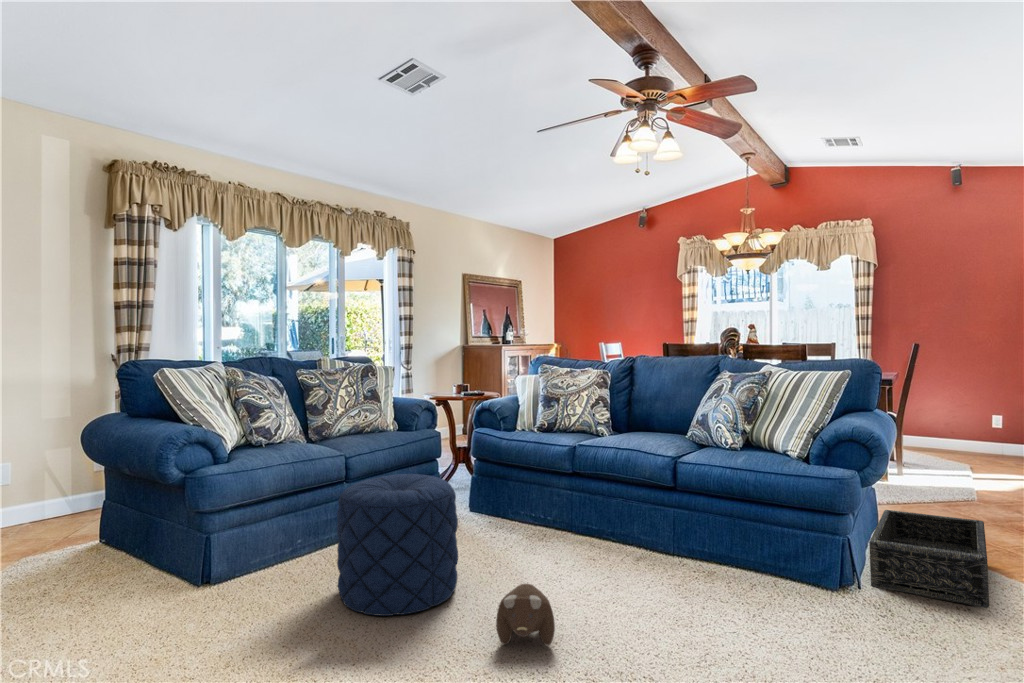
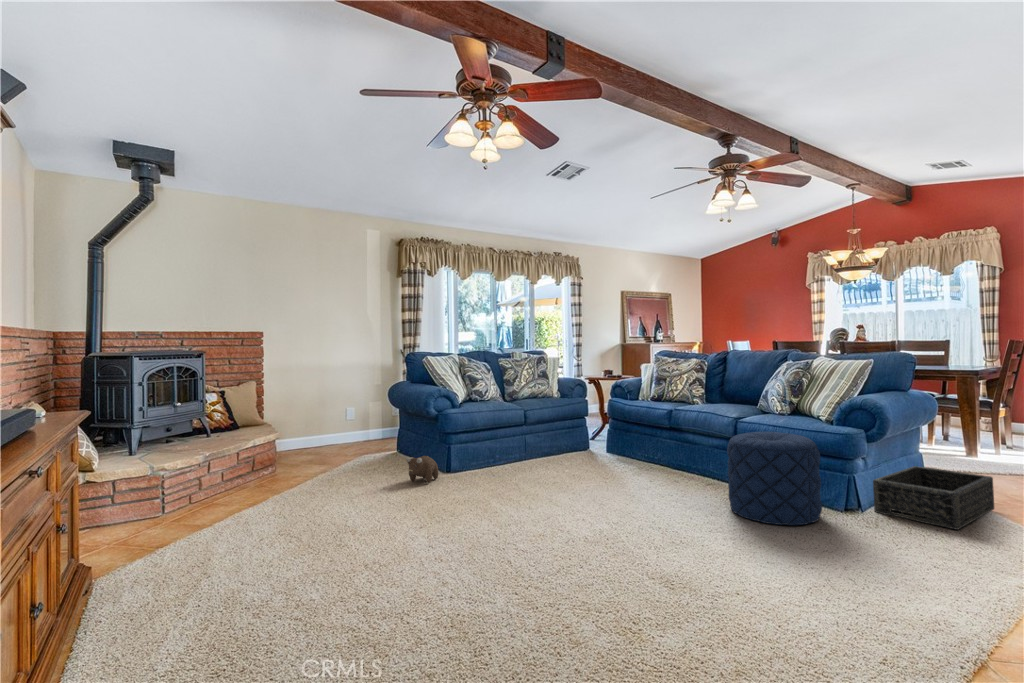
pouf: present [337,474,458,616] -> present [727,432,822,525]
plush toy: present [496,584,555,645] -> present [405,456,438,483]

